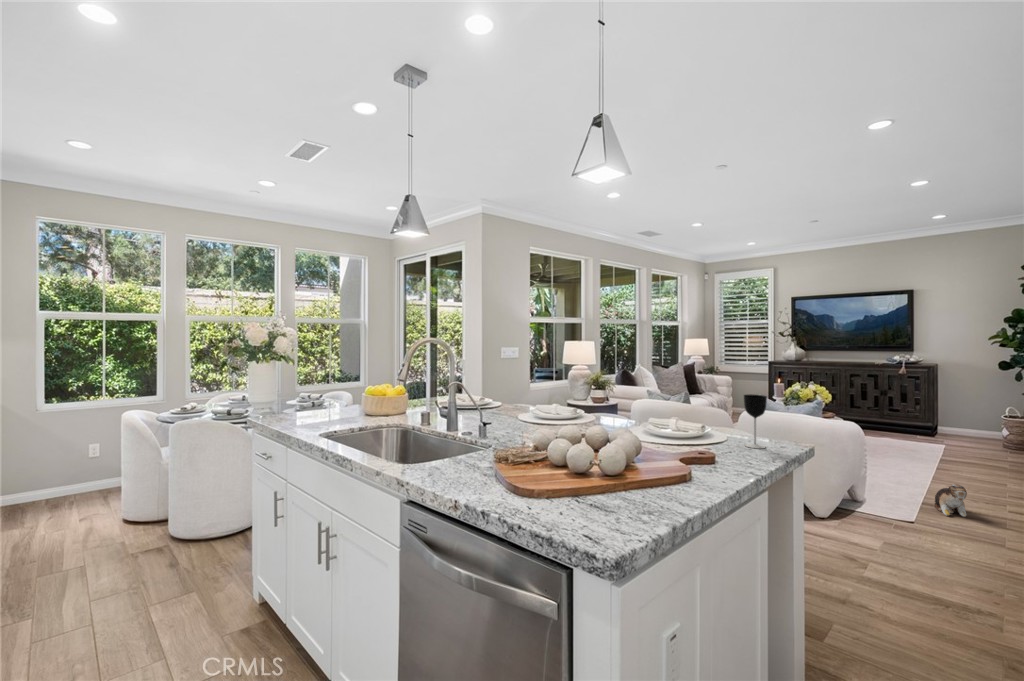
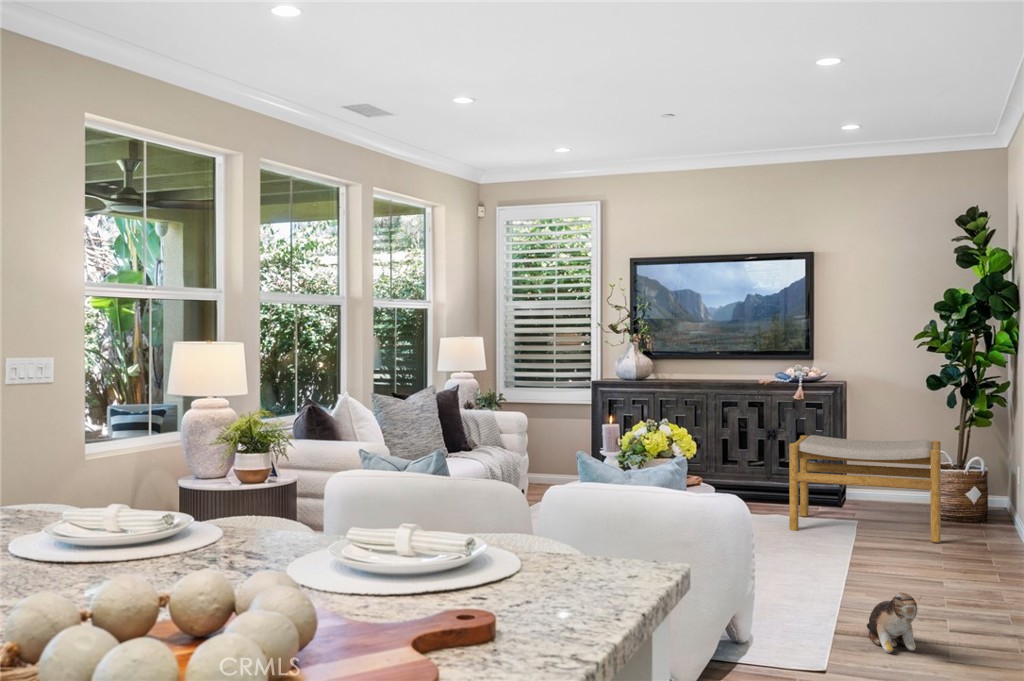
wine glass: present [744,394,767,448] -> none [569,443,624,586]
footstool: none [892,395,1008,463] -> present [789,435,941,543]

